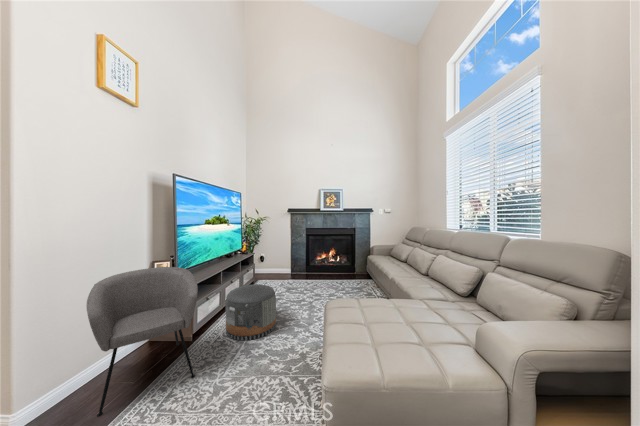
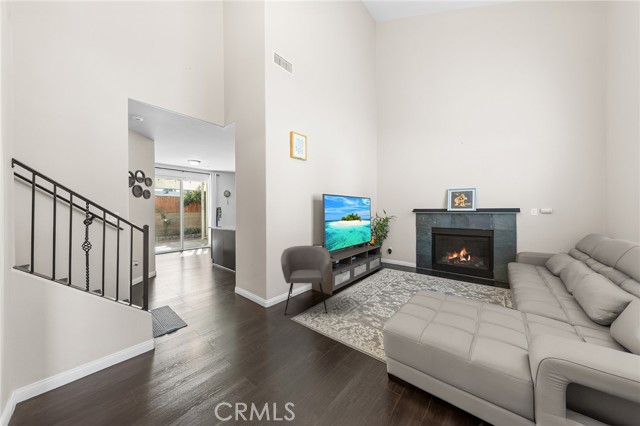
pouf: present [226,284,276,340] -> none [350,267,387,306]

